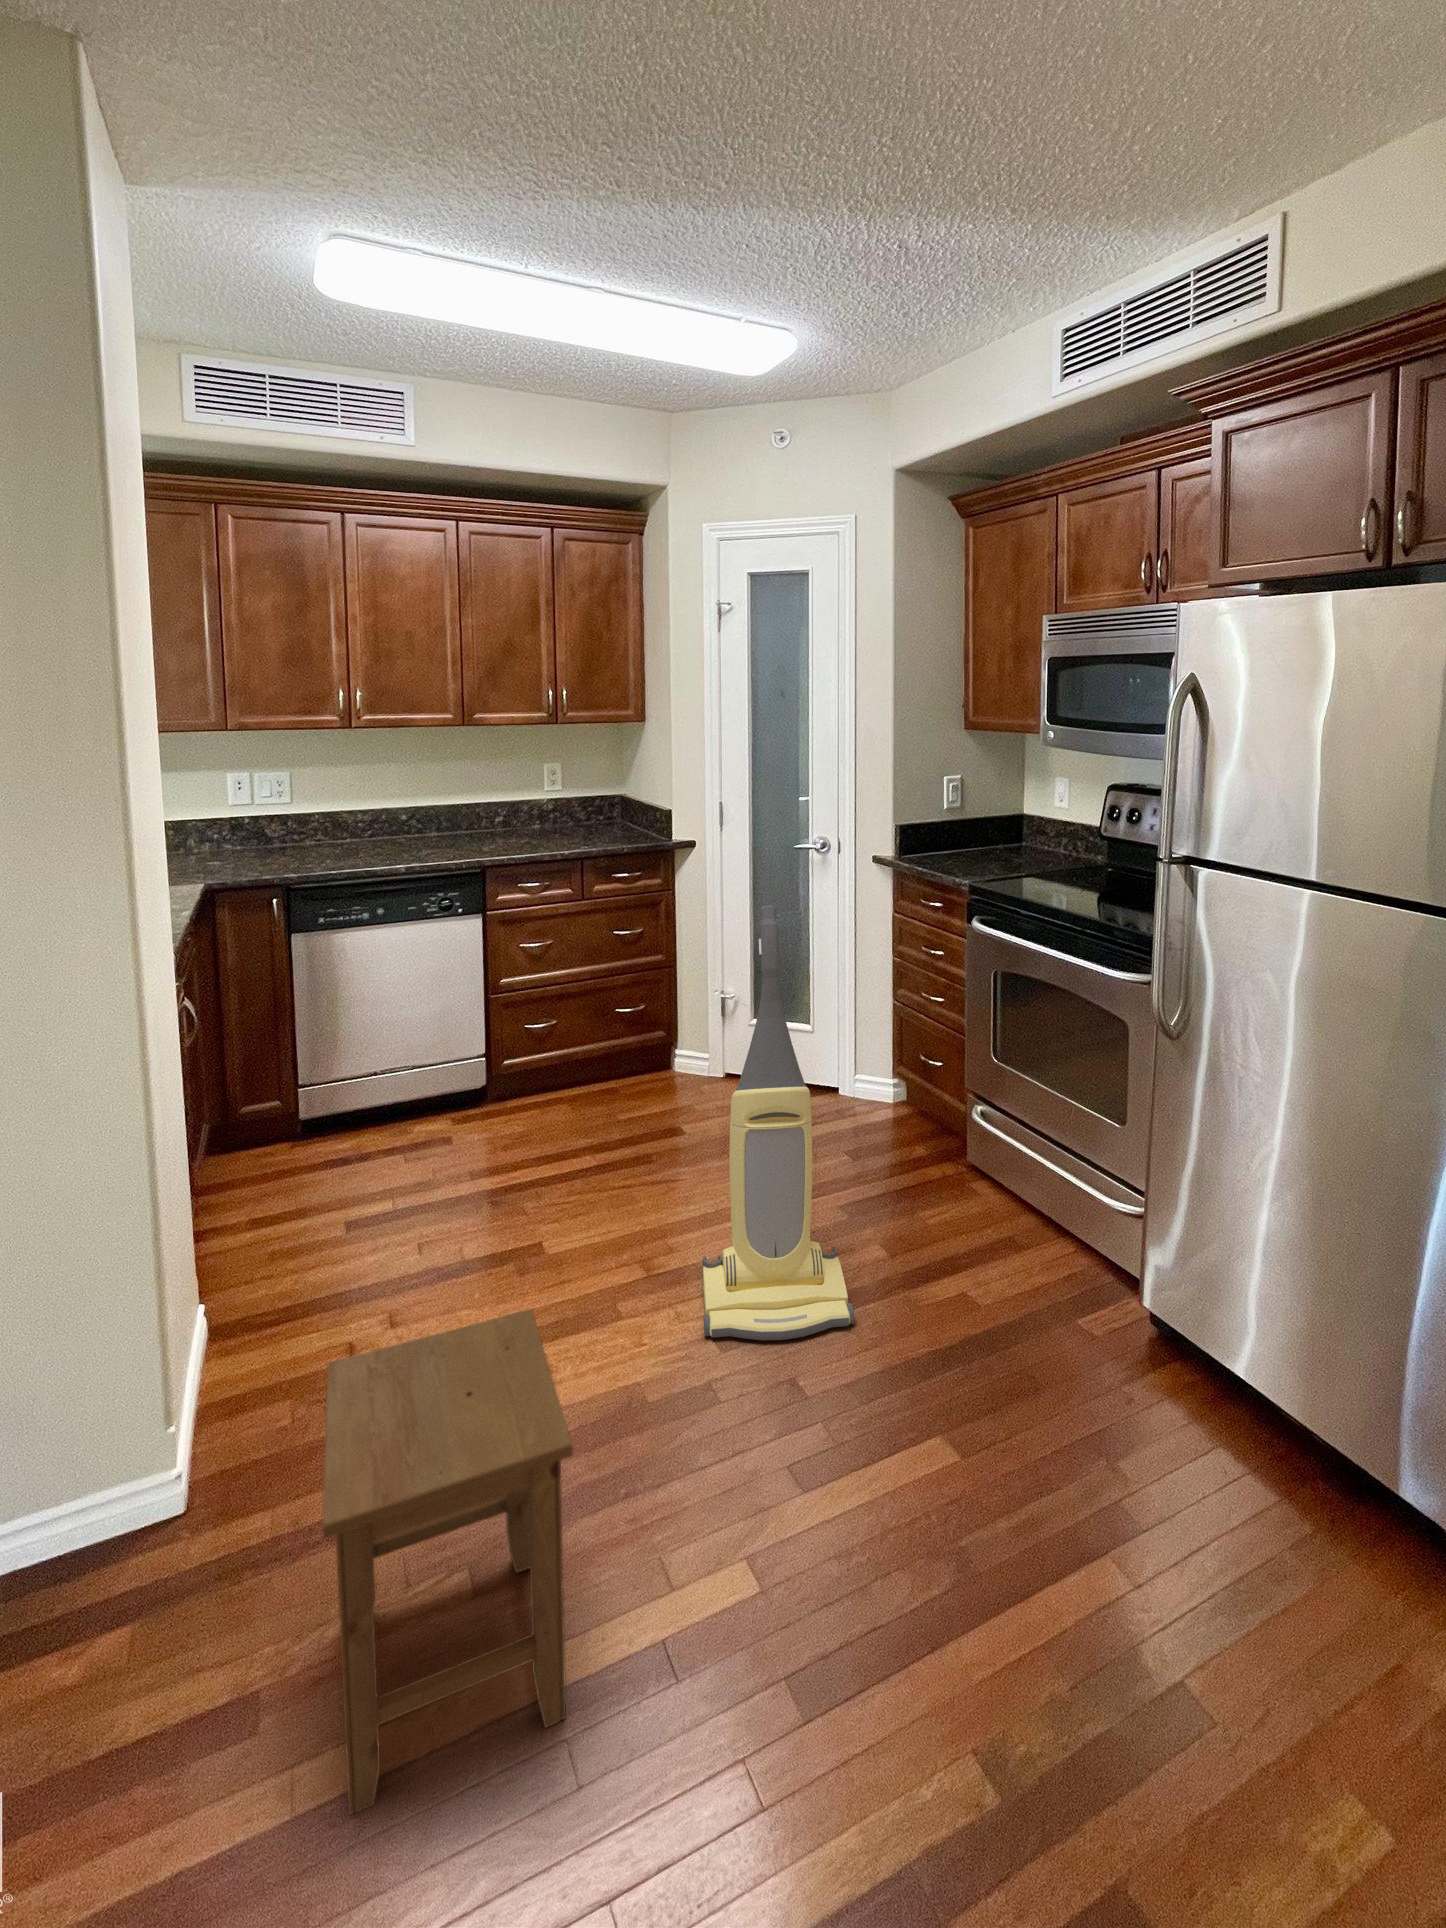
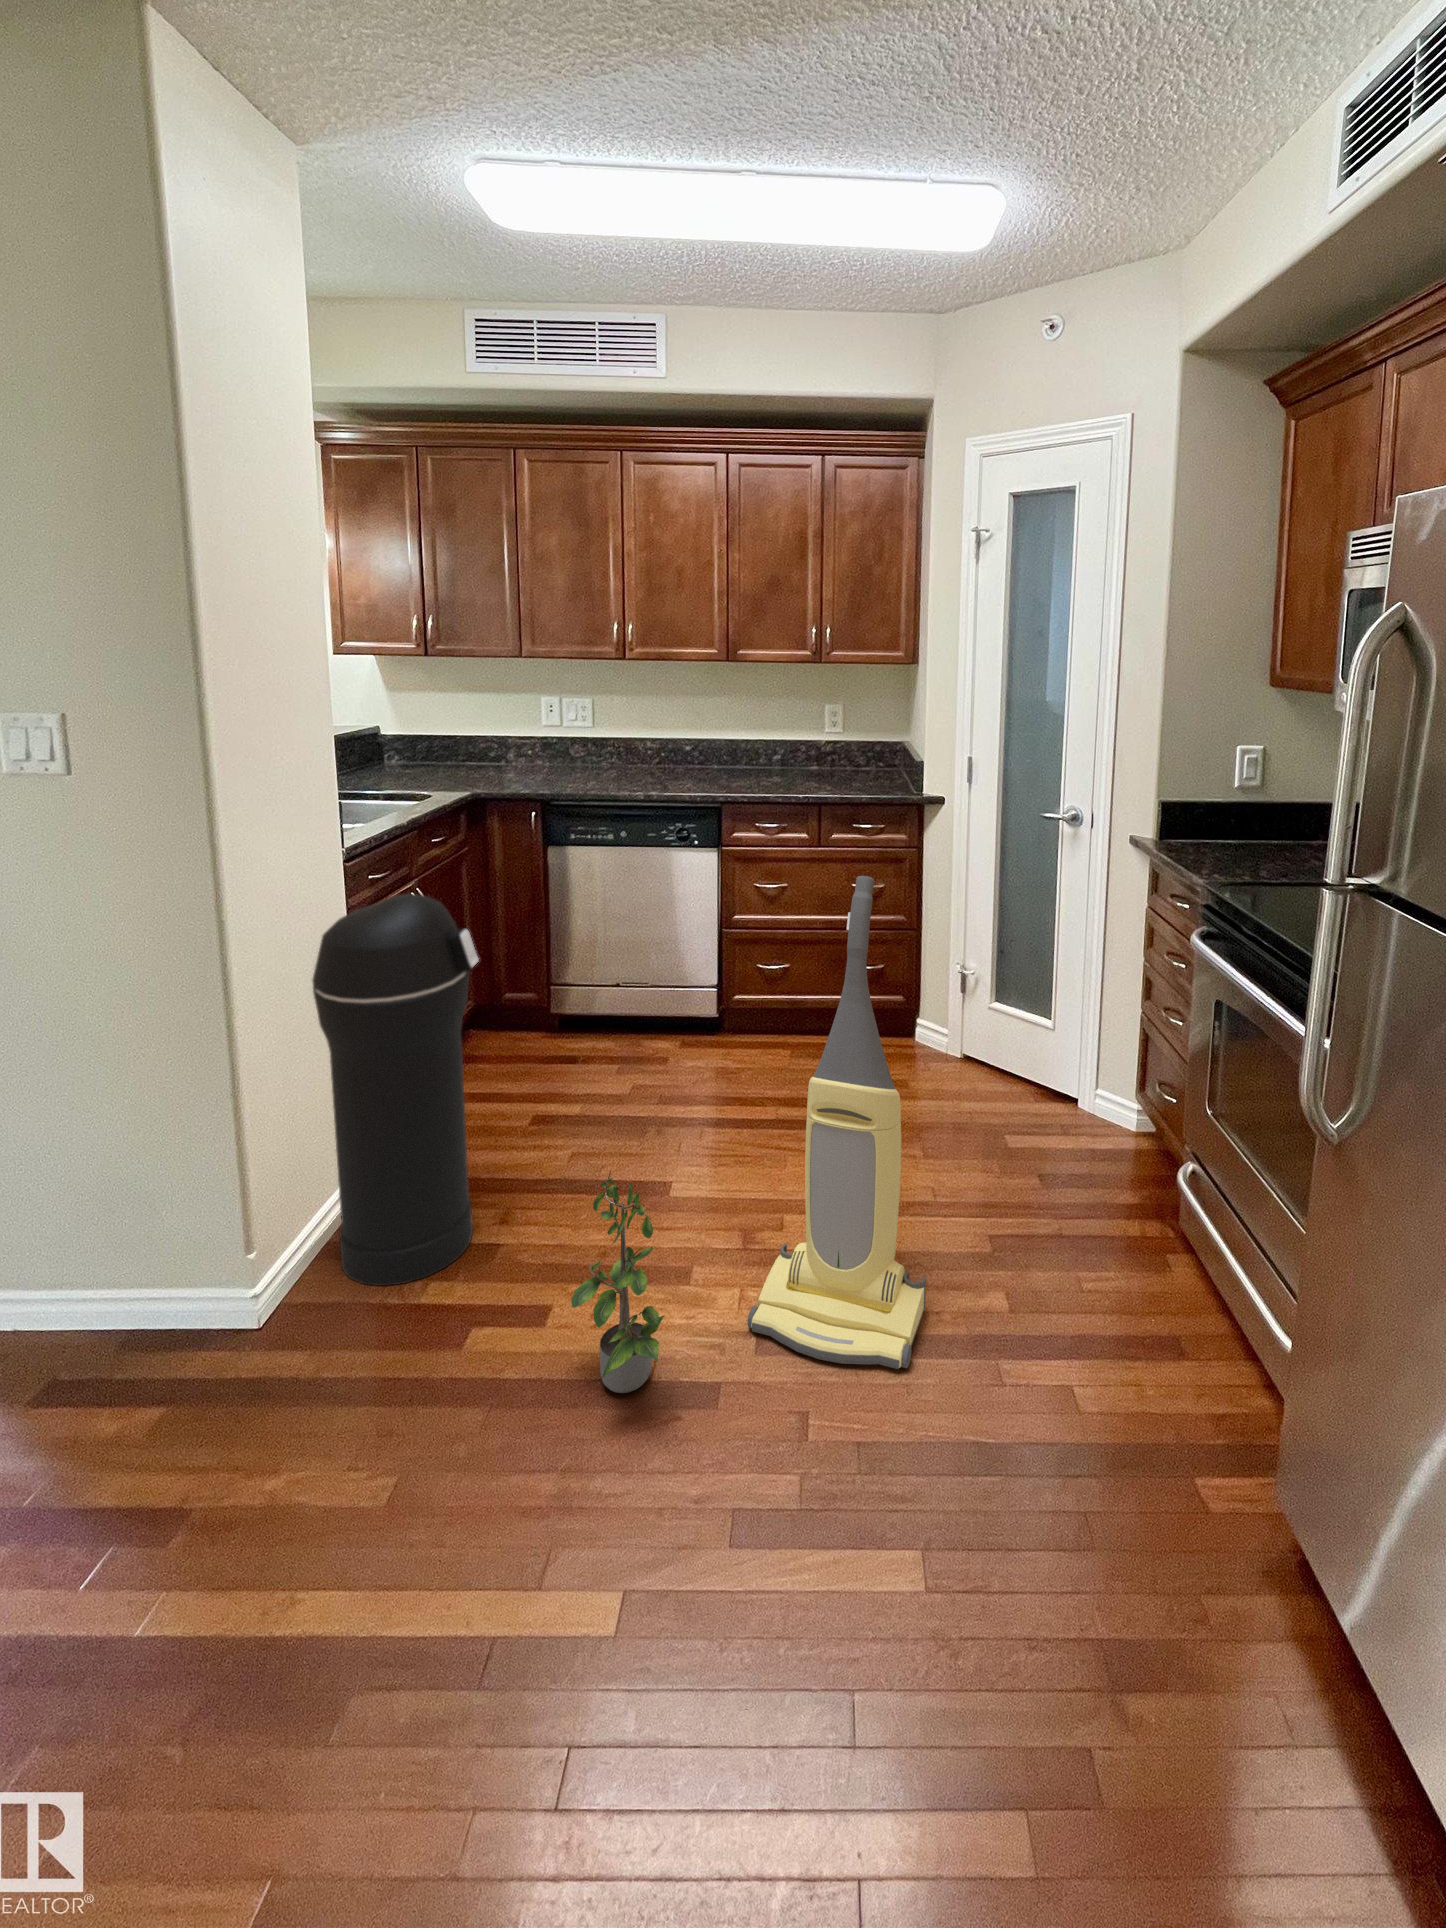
trash can: none [195,983,382,1429] -> present [312,894,479,1286]
potted plant: none [573,1213,693,1427] -> present [571,1171,665,1393]
stool: present [322,1309,573,1815] -> none [132,1241,458,1651]

